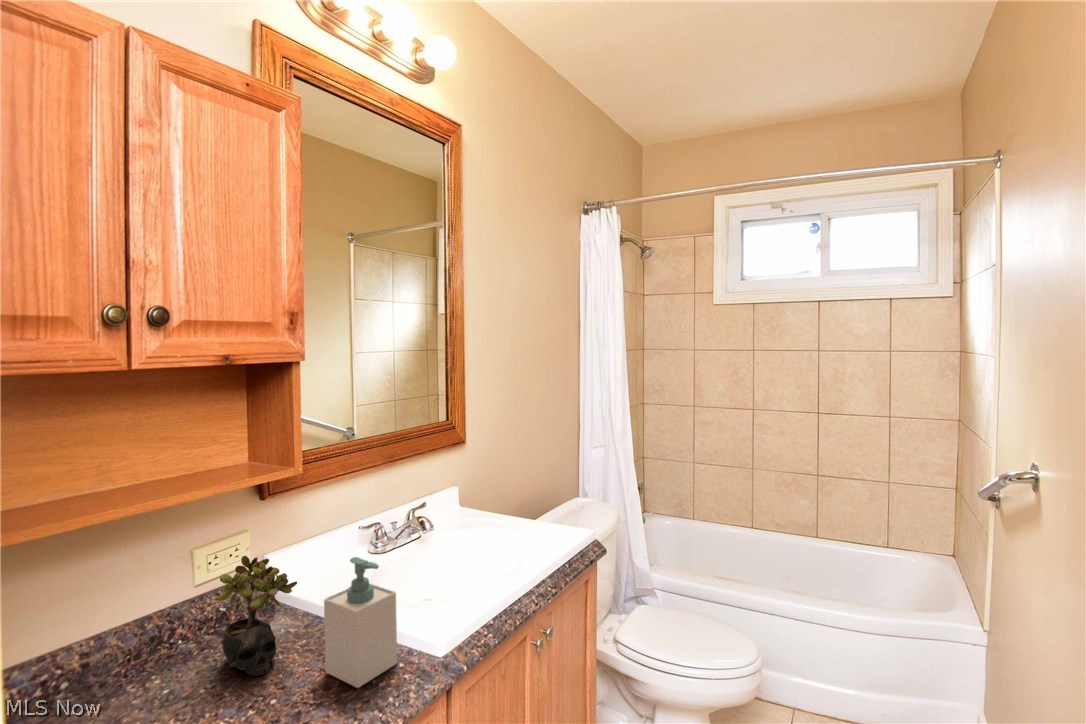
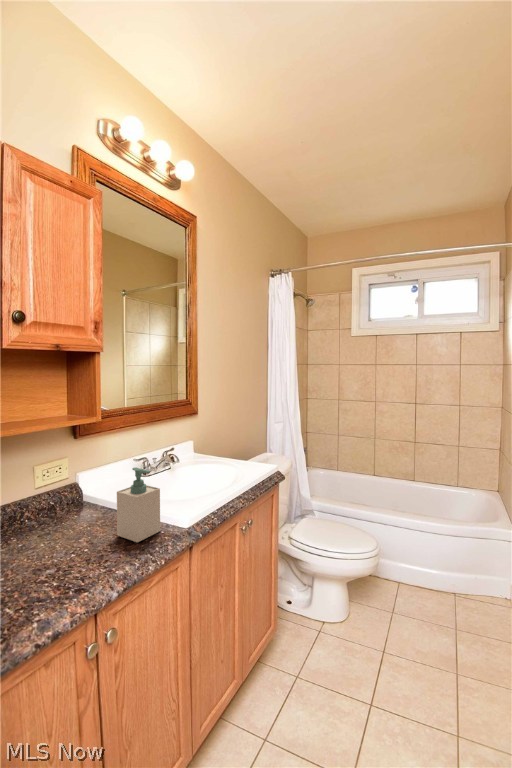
succulent plant: present [216,556,297,676] -> none [51,468,100,538]

